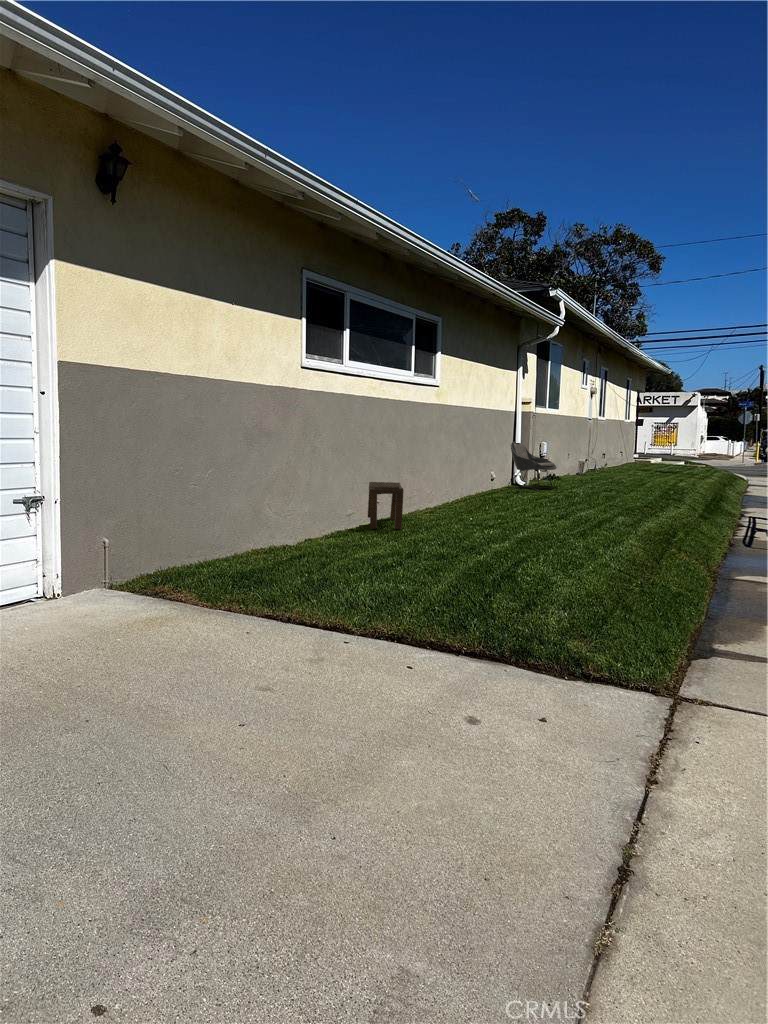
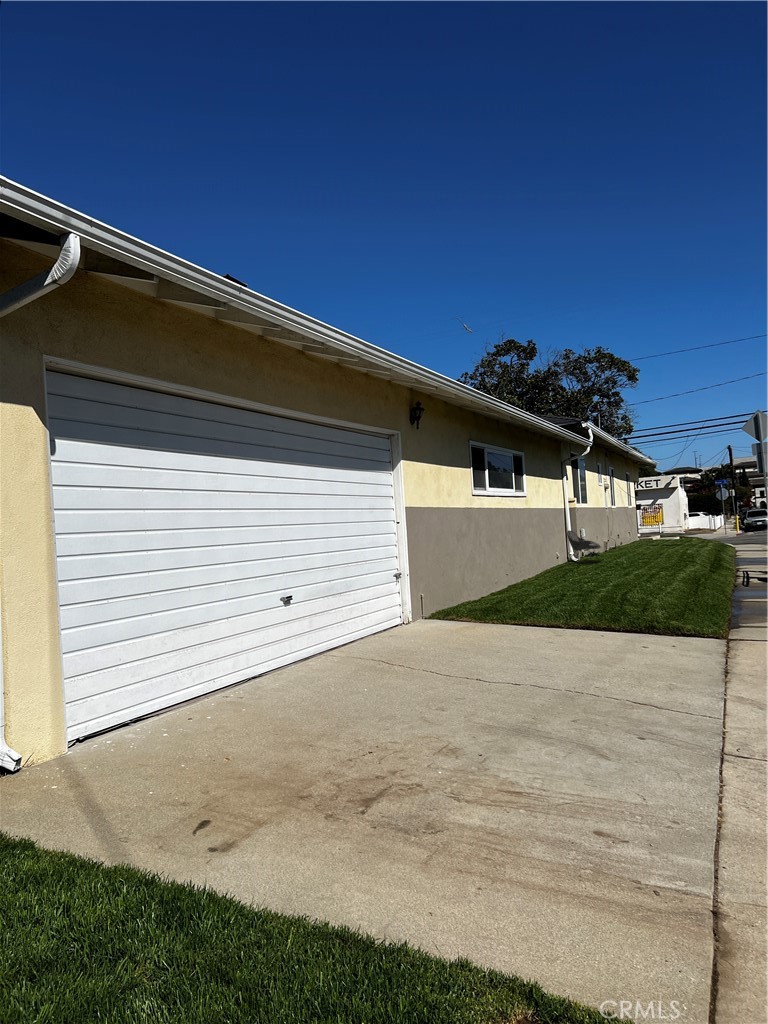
bench: present [368,482,404,529] -> none [505,562,535,590]

